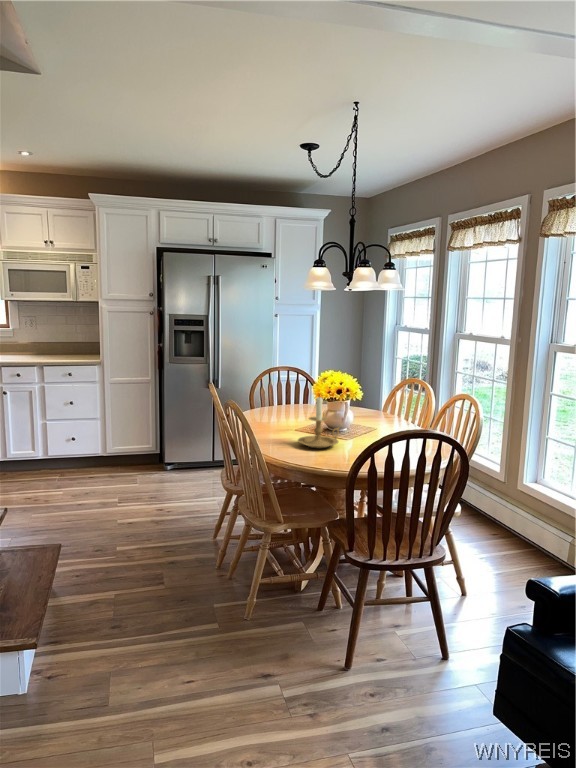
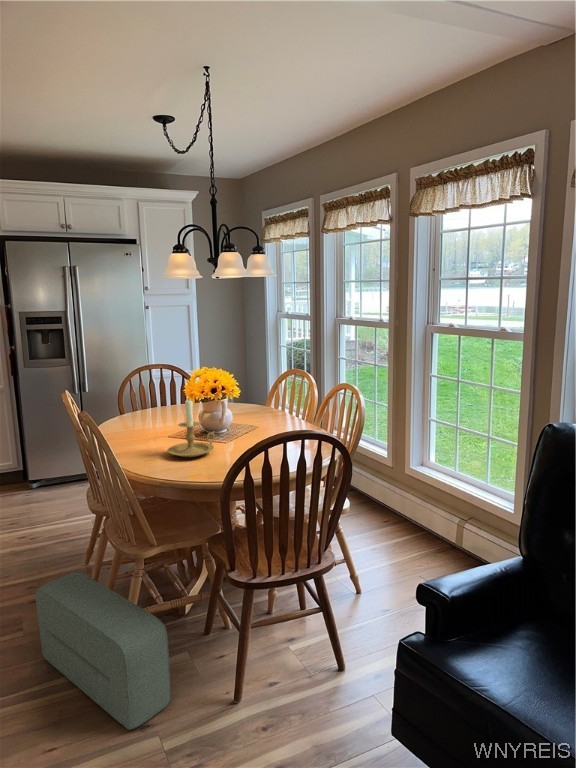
pouf: none [181,537,291,675] -> present [36,572,171,730]

